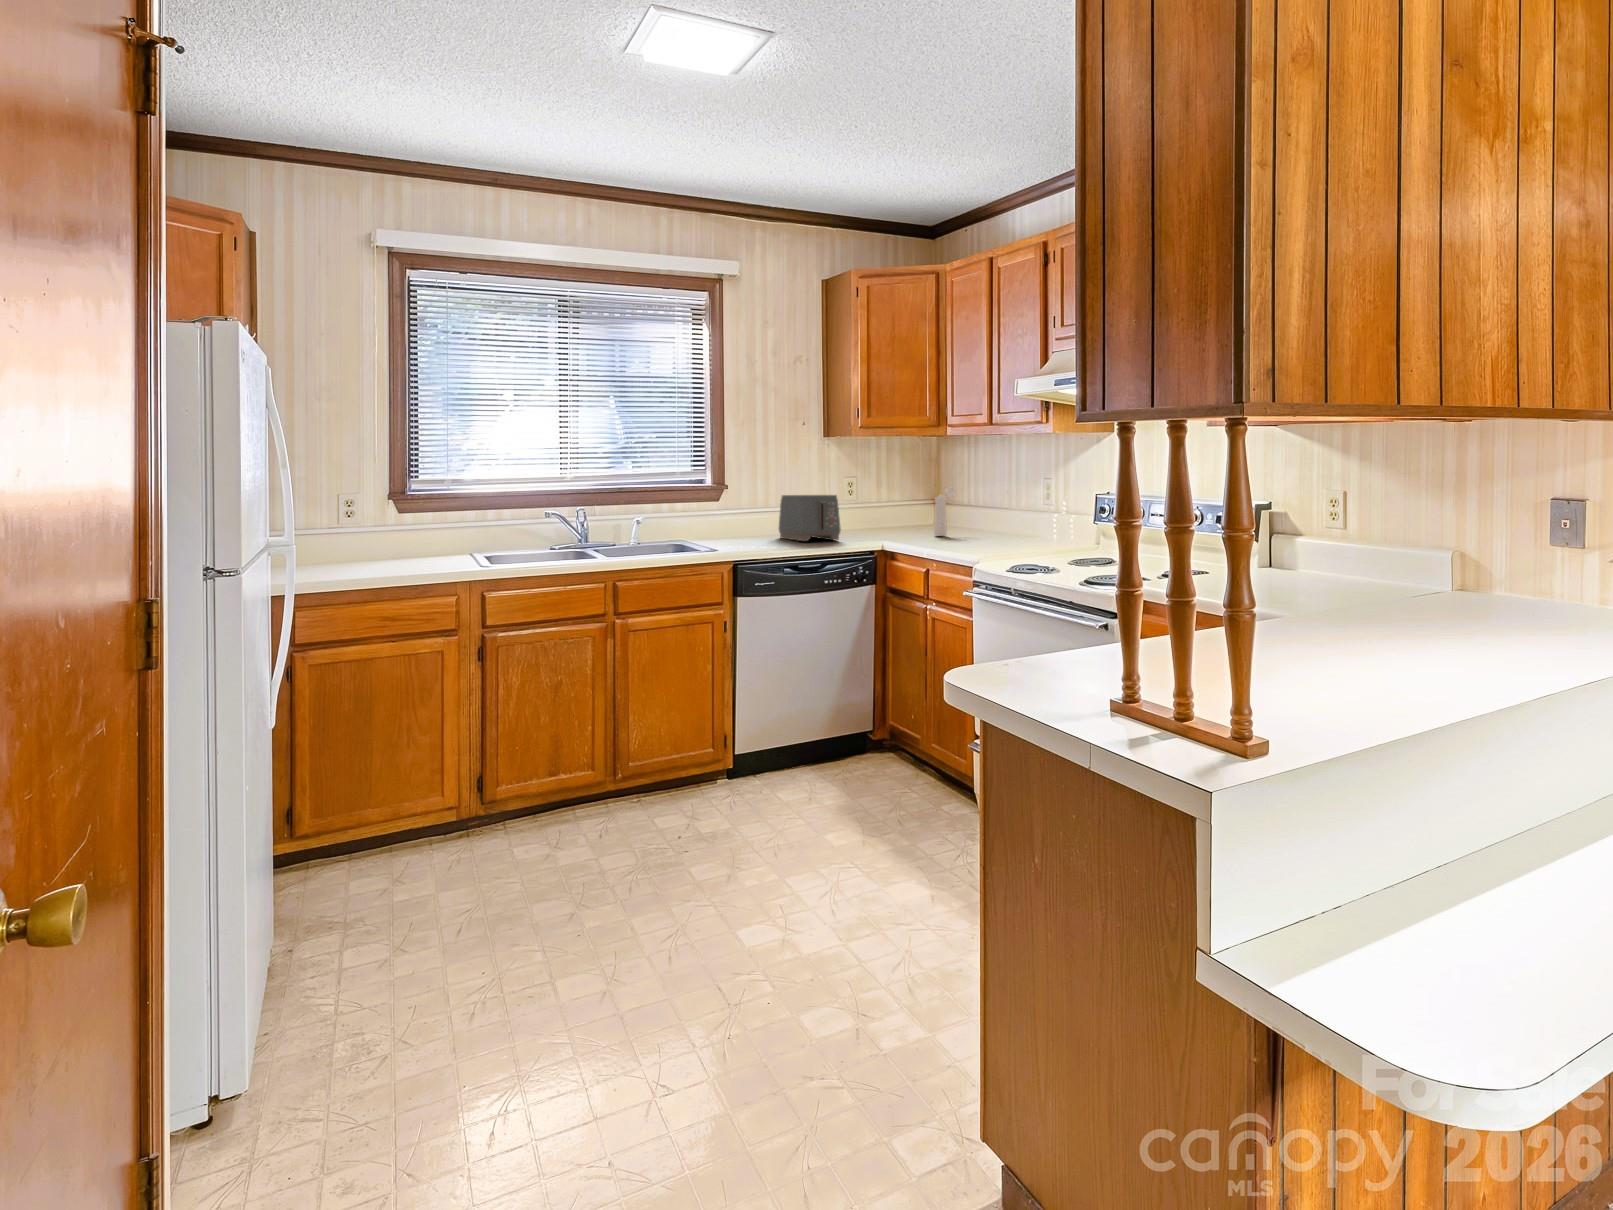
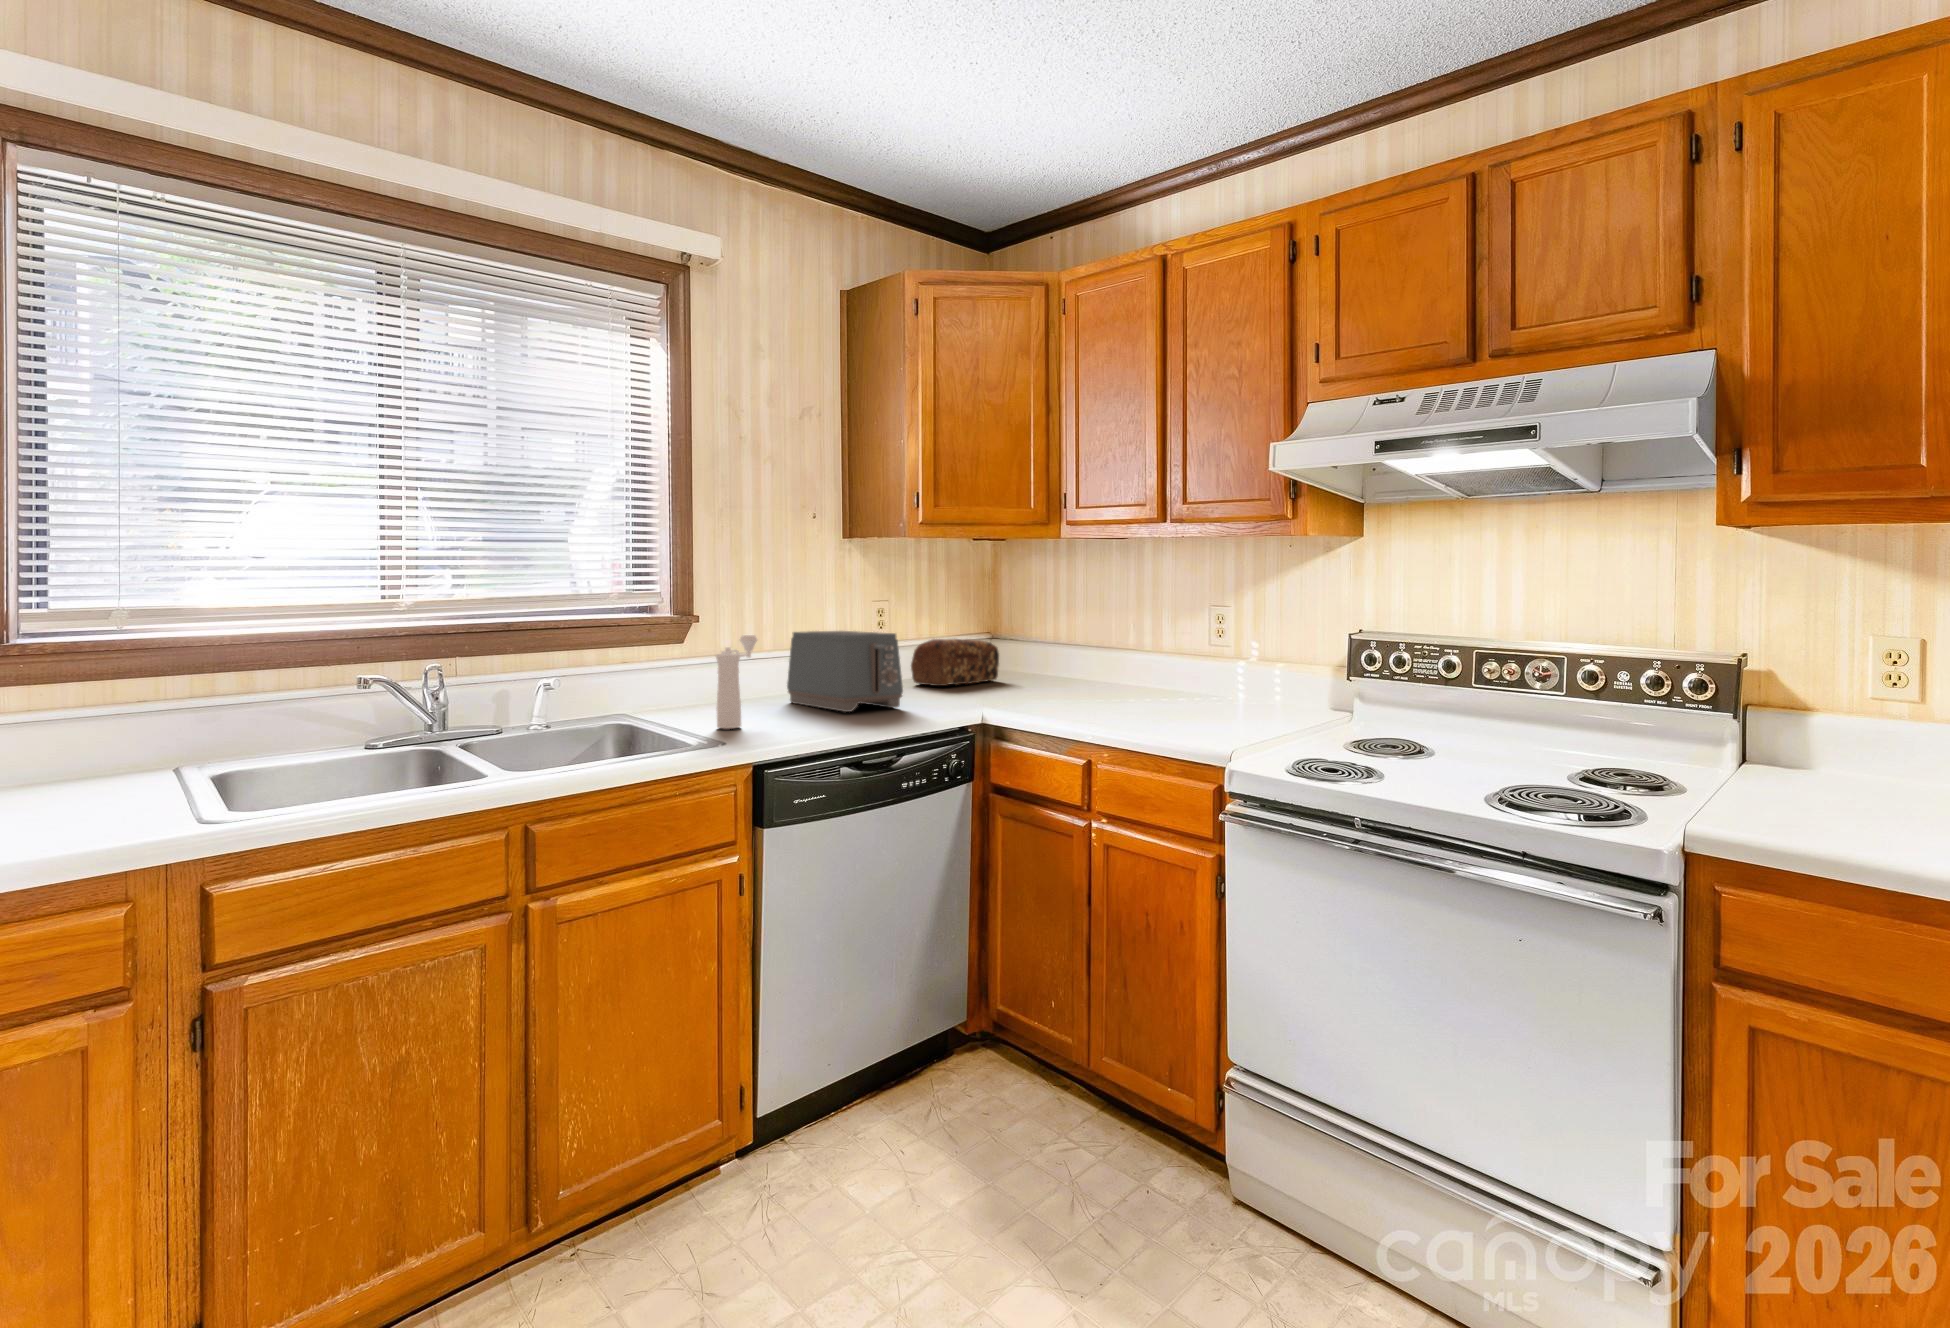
pepper mill: present [934,488,955,536] -> present [716,635,757,729]
bread loaf: none [867,502,928,532] -> present [911,639,999,686]

